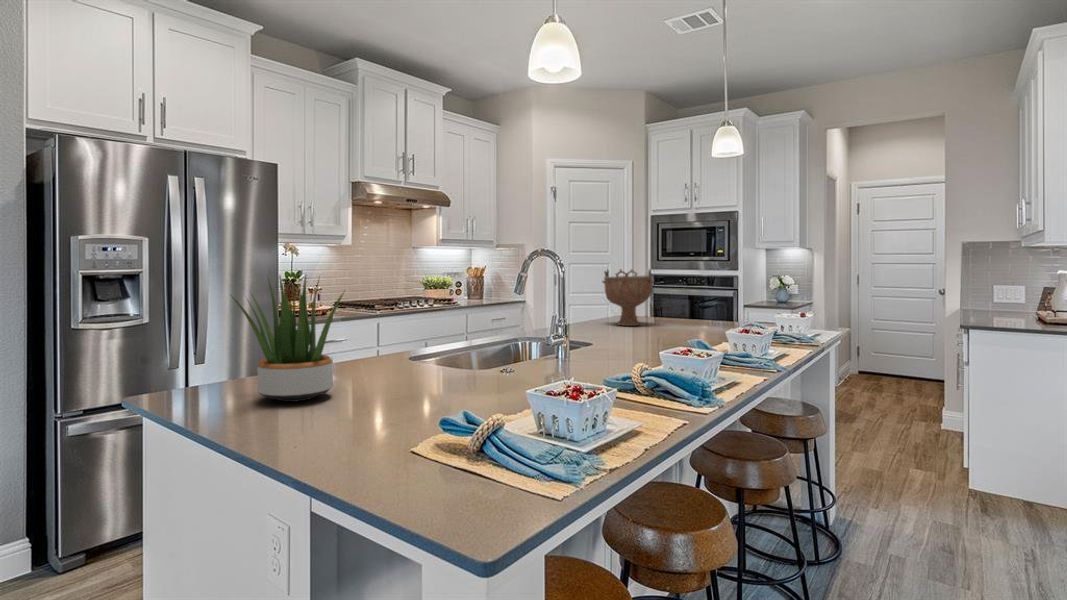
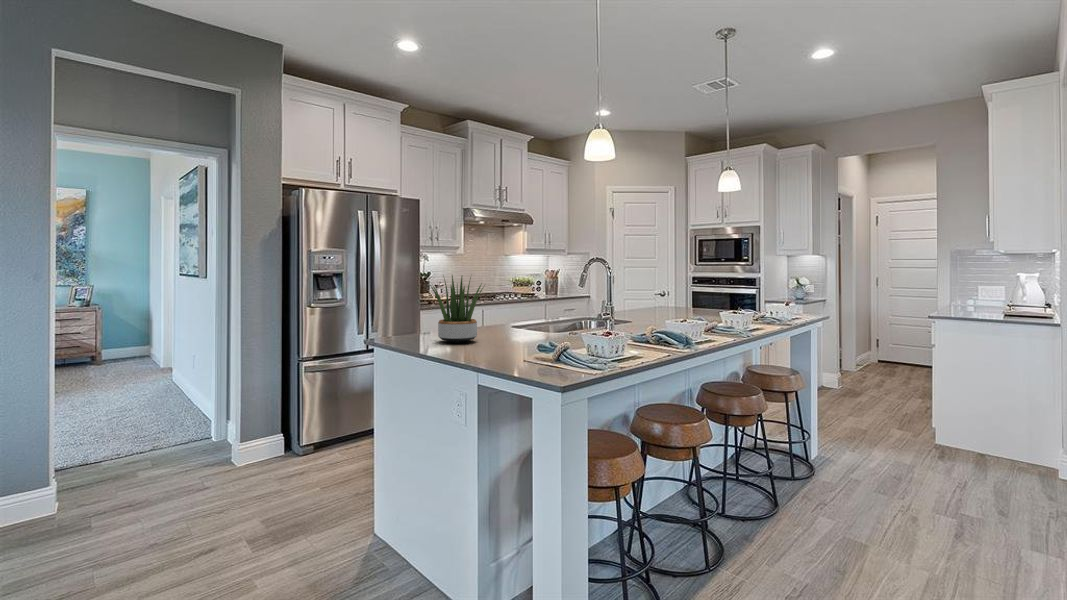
decorative bowl: present [602,269,654,326] -> none [644,271,683,313]

